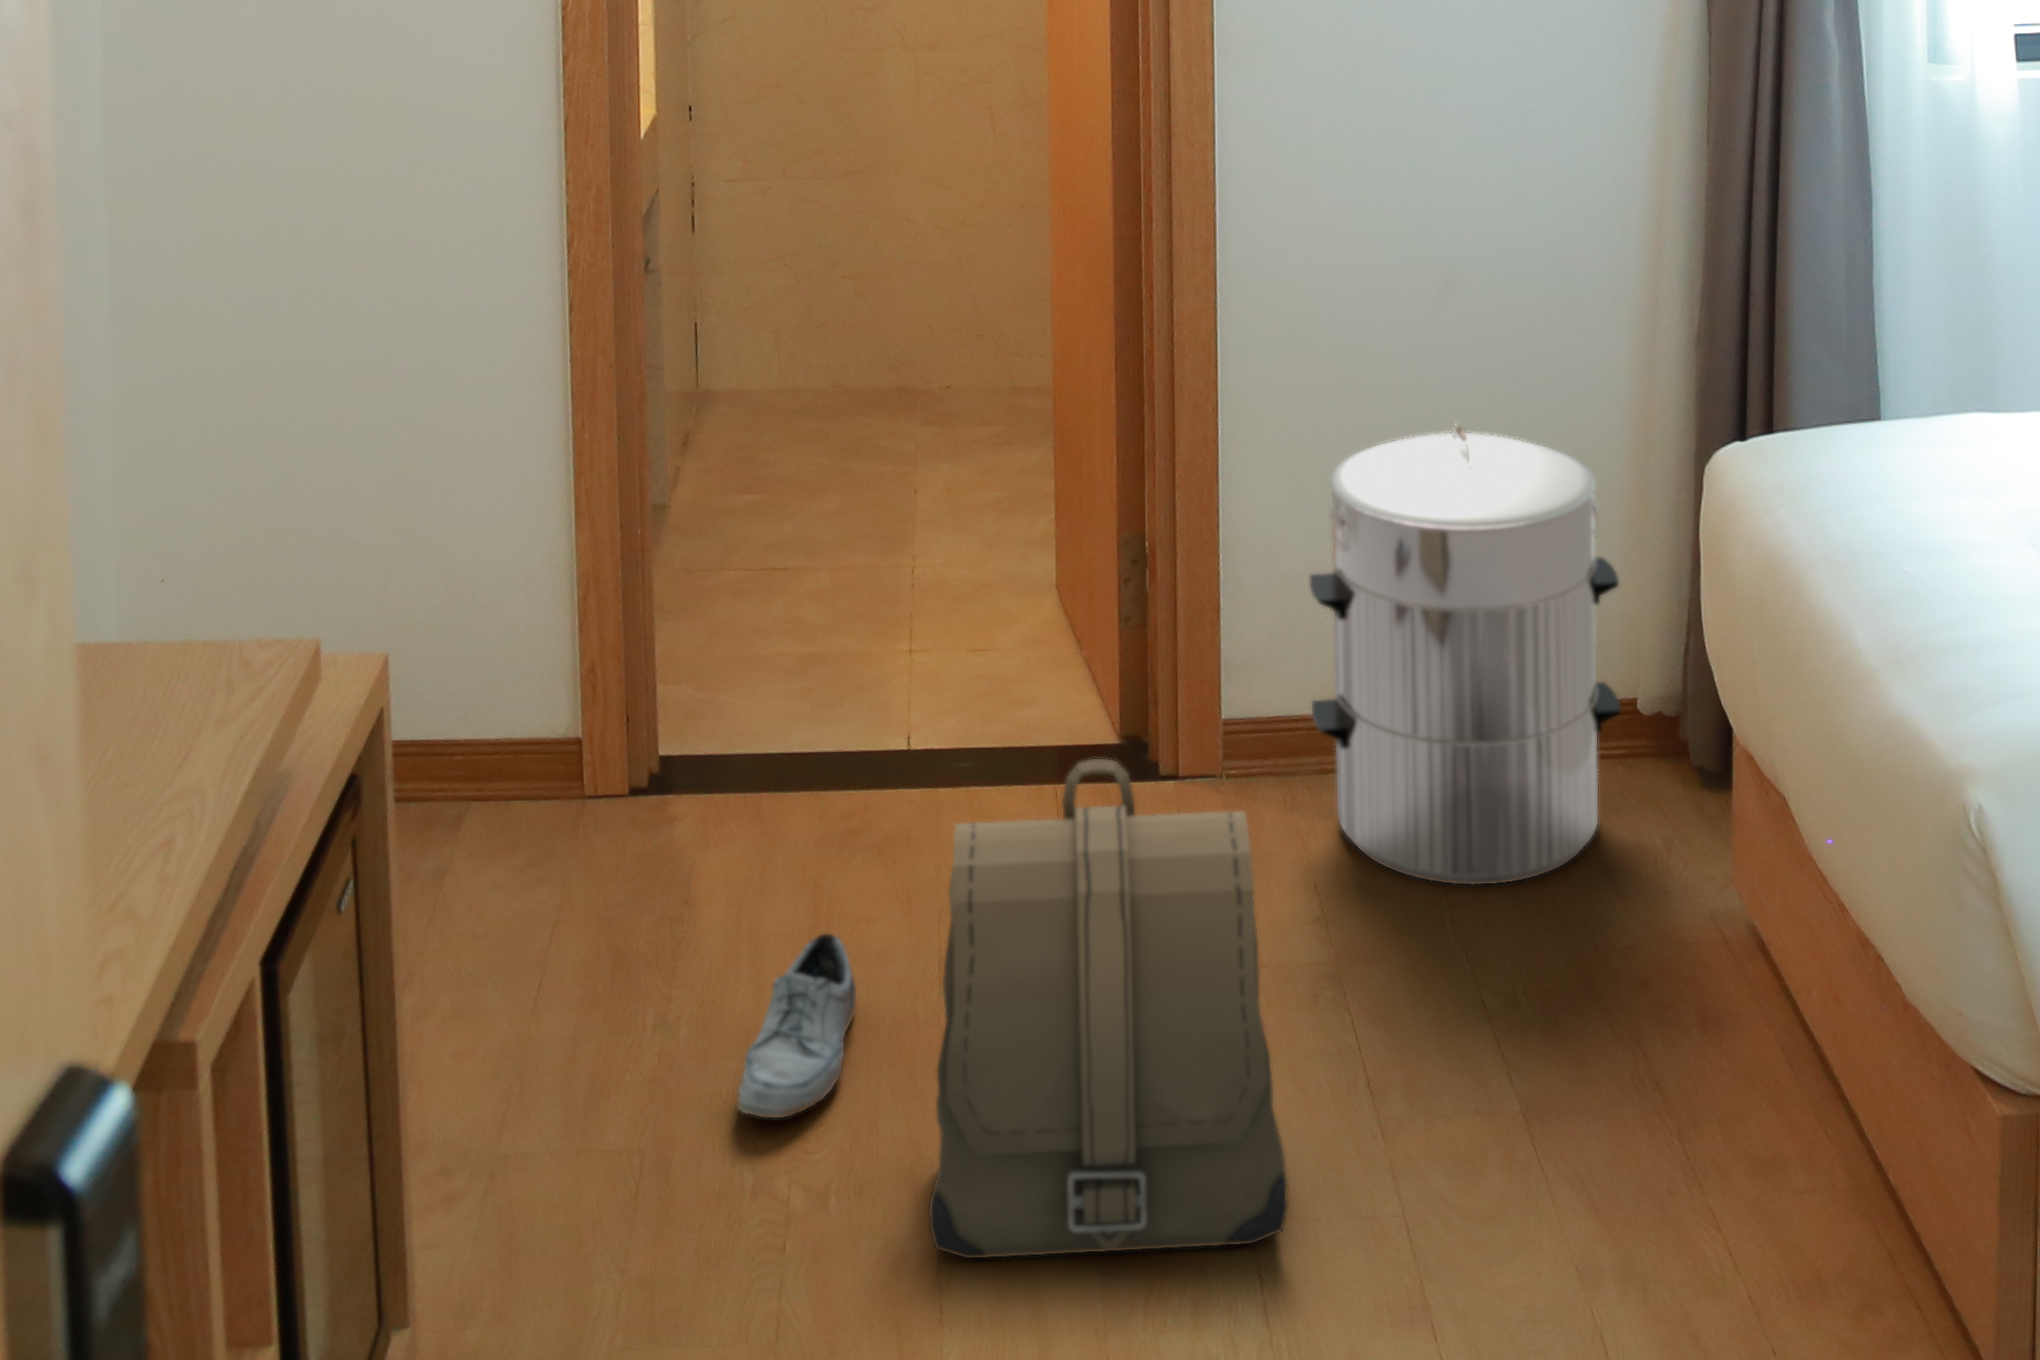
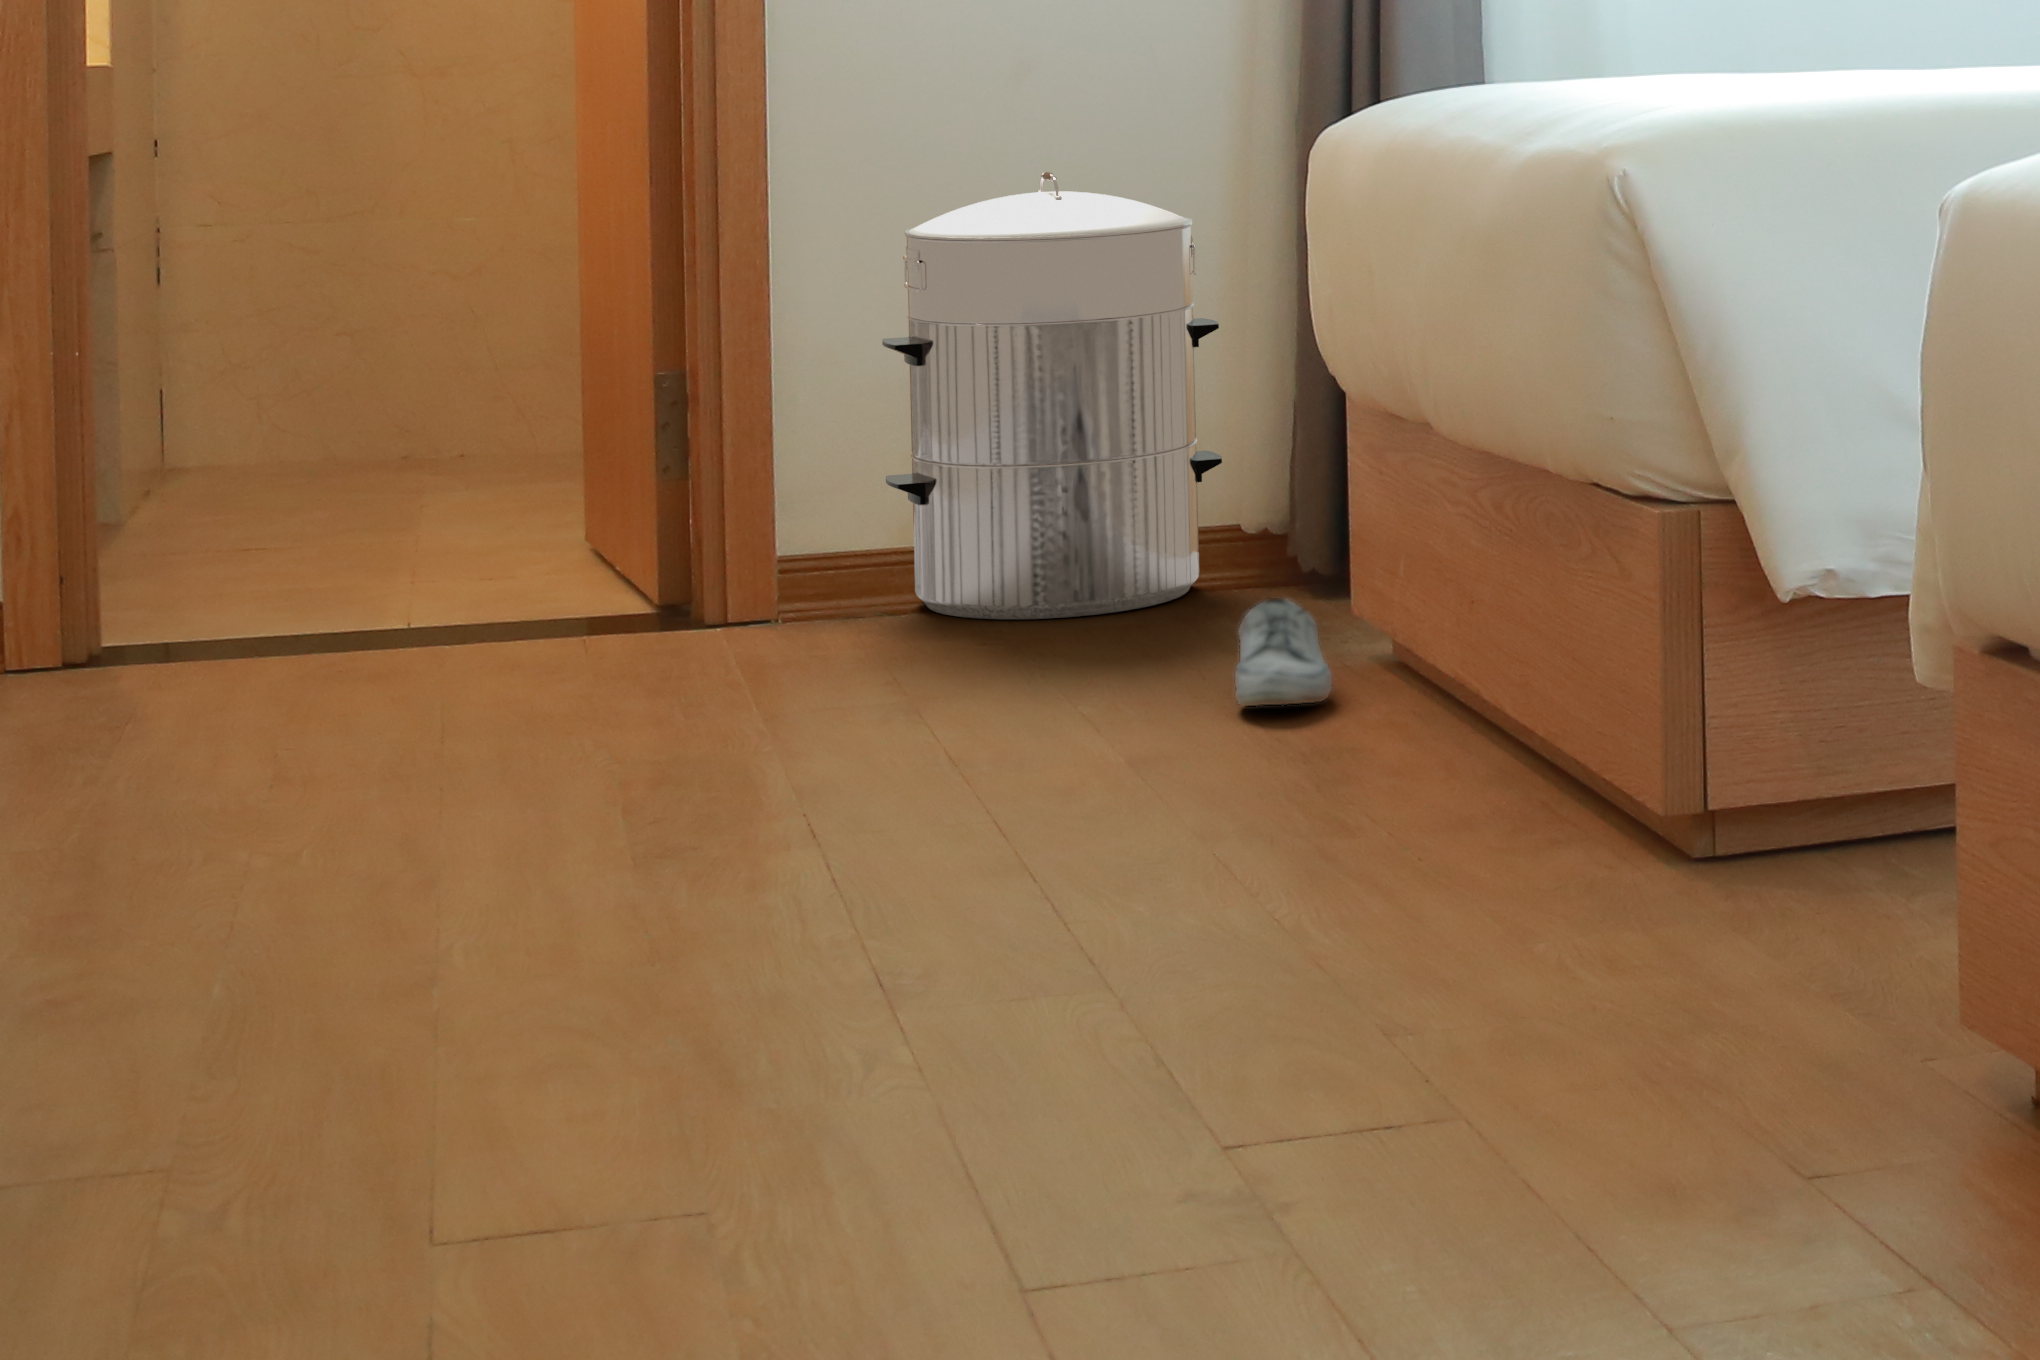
backpack: present [929,759,1288,1258] -> none [485,325,872,781]
shoe: present [738,934,856,1118] -> present [1235,598,1332,706]

